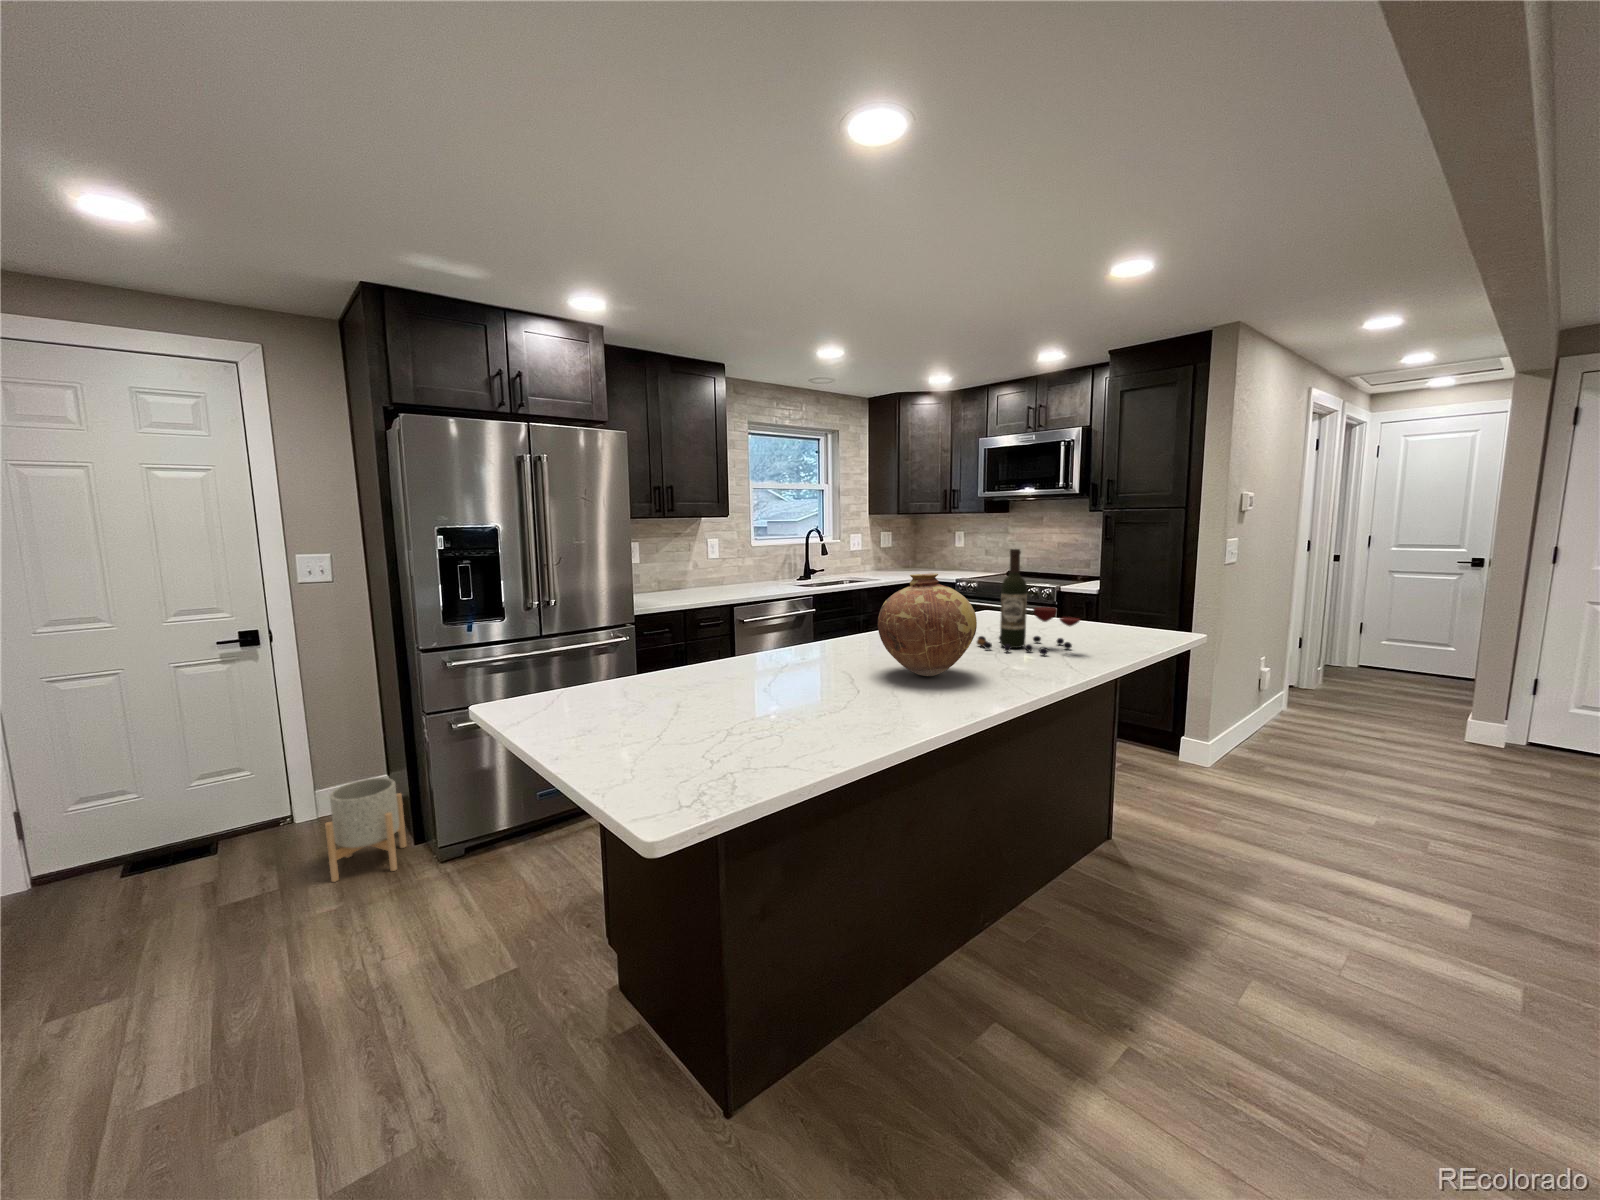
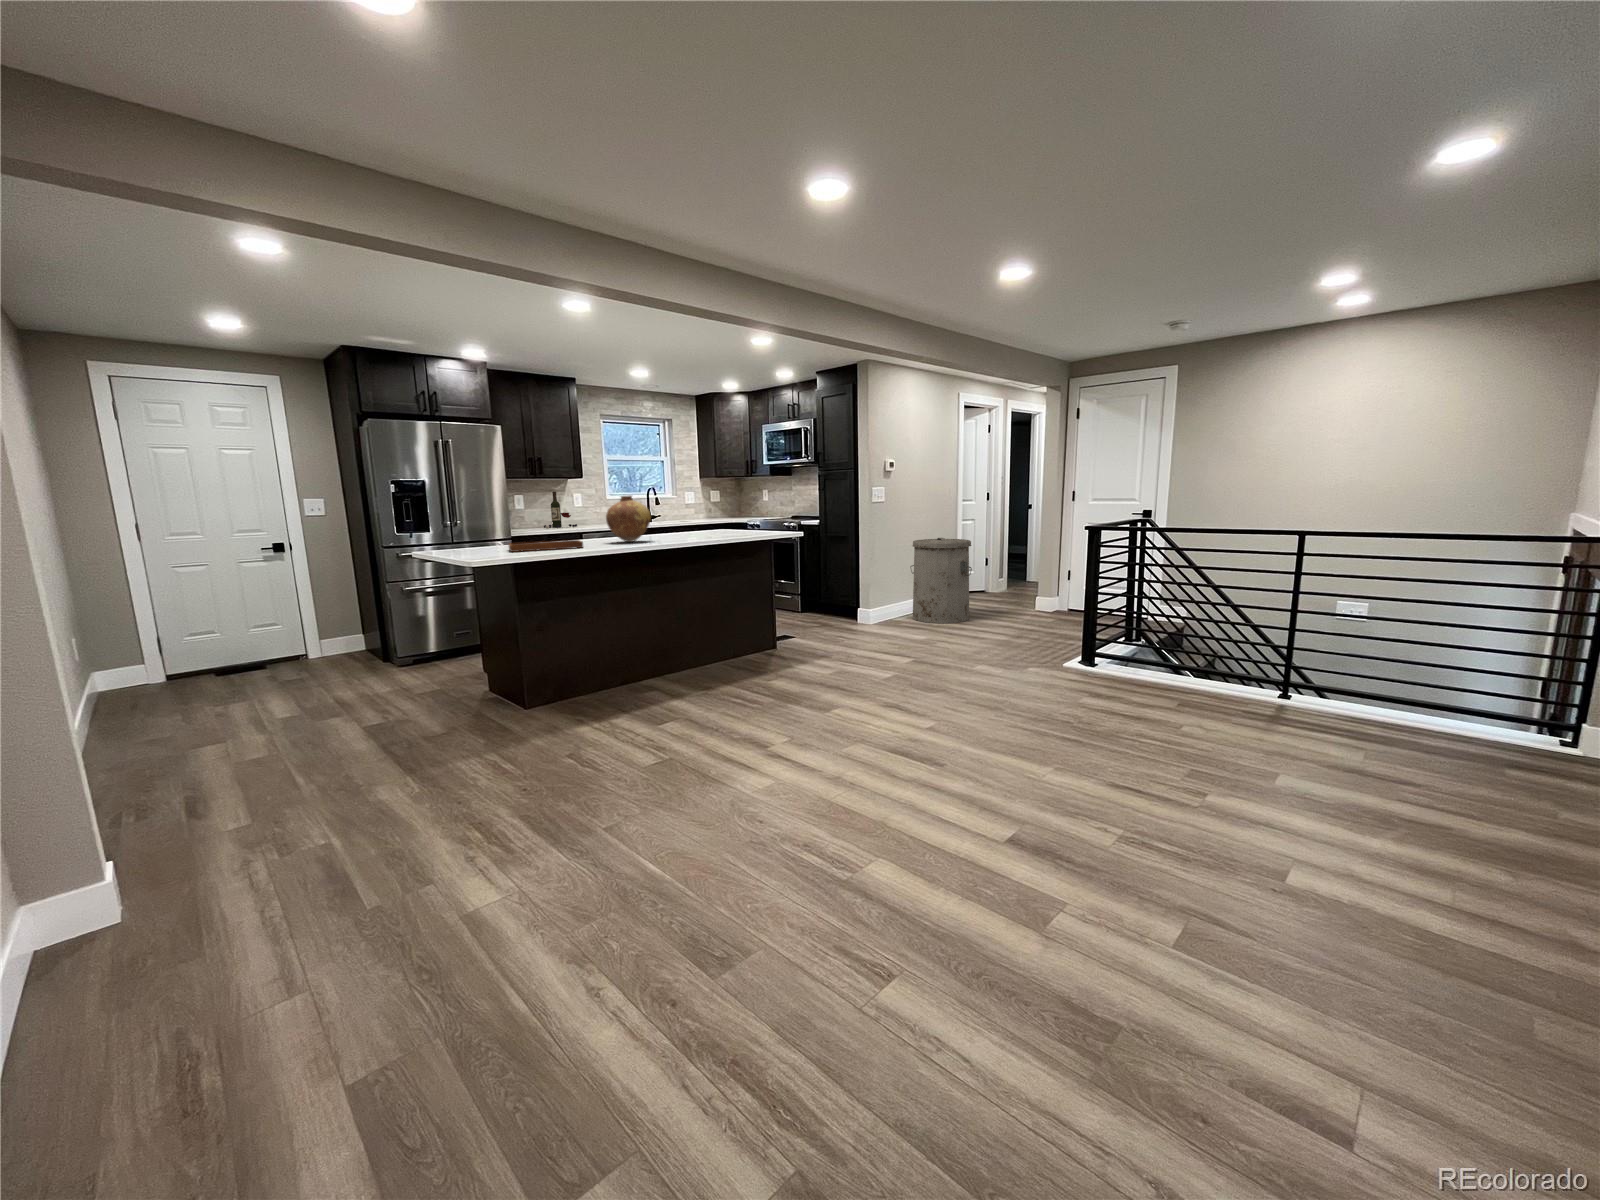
wine bottle: present [977,549,1080,655] -> present [544,491,577,528]
trash can: none [1261,621,1398,773] -> present [910,538,972,623]
tray: none [681,653,866,737] -> present [509,526,583,552]
planter: present [325,778,406,882] -> none [335,623,379,673]

